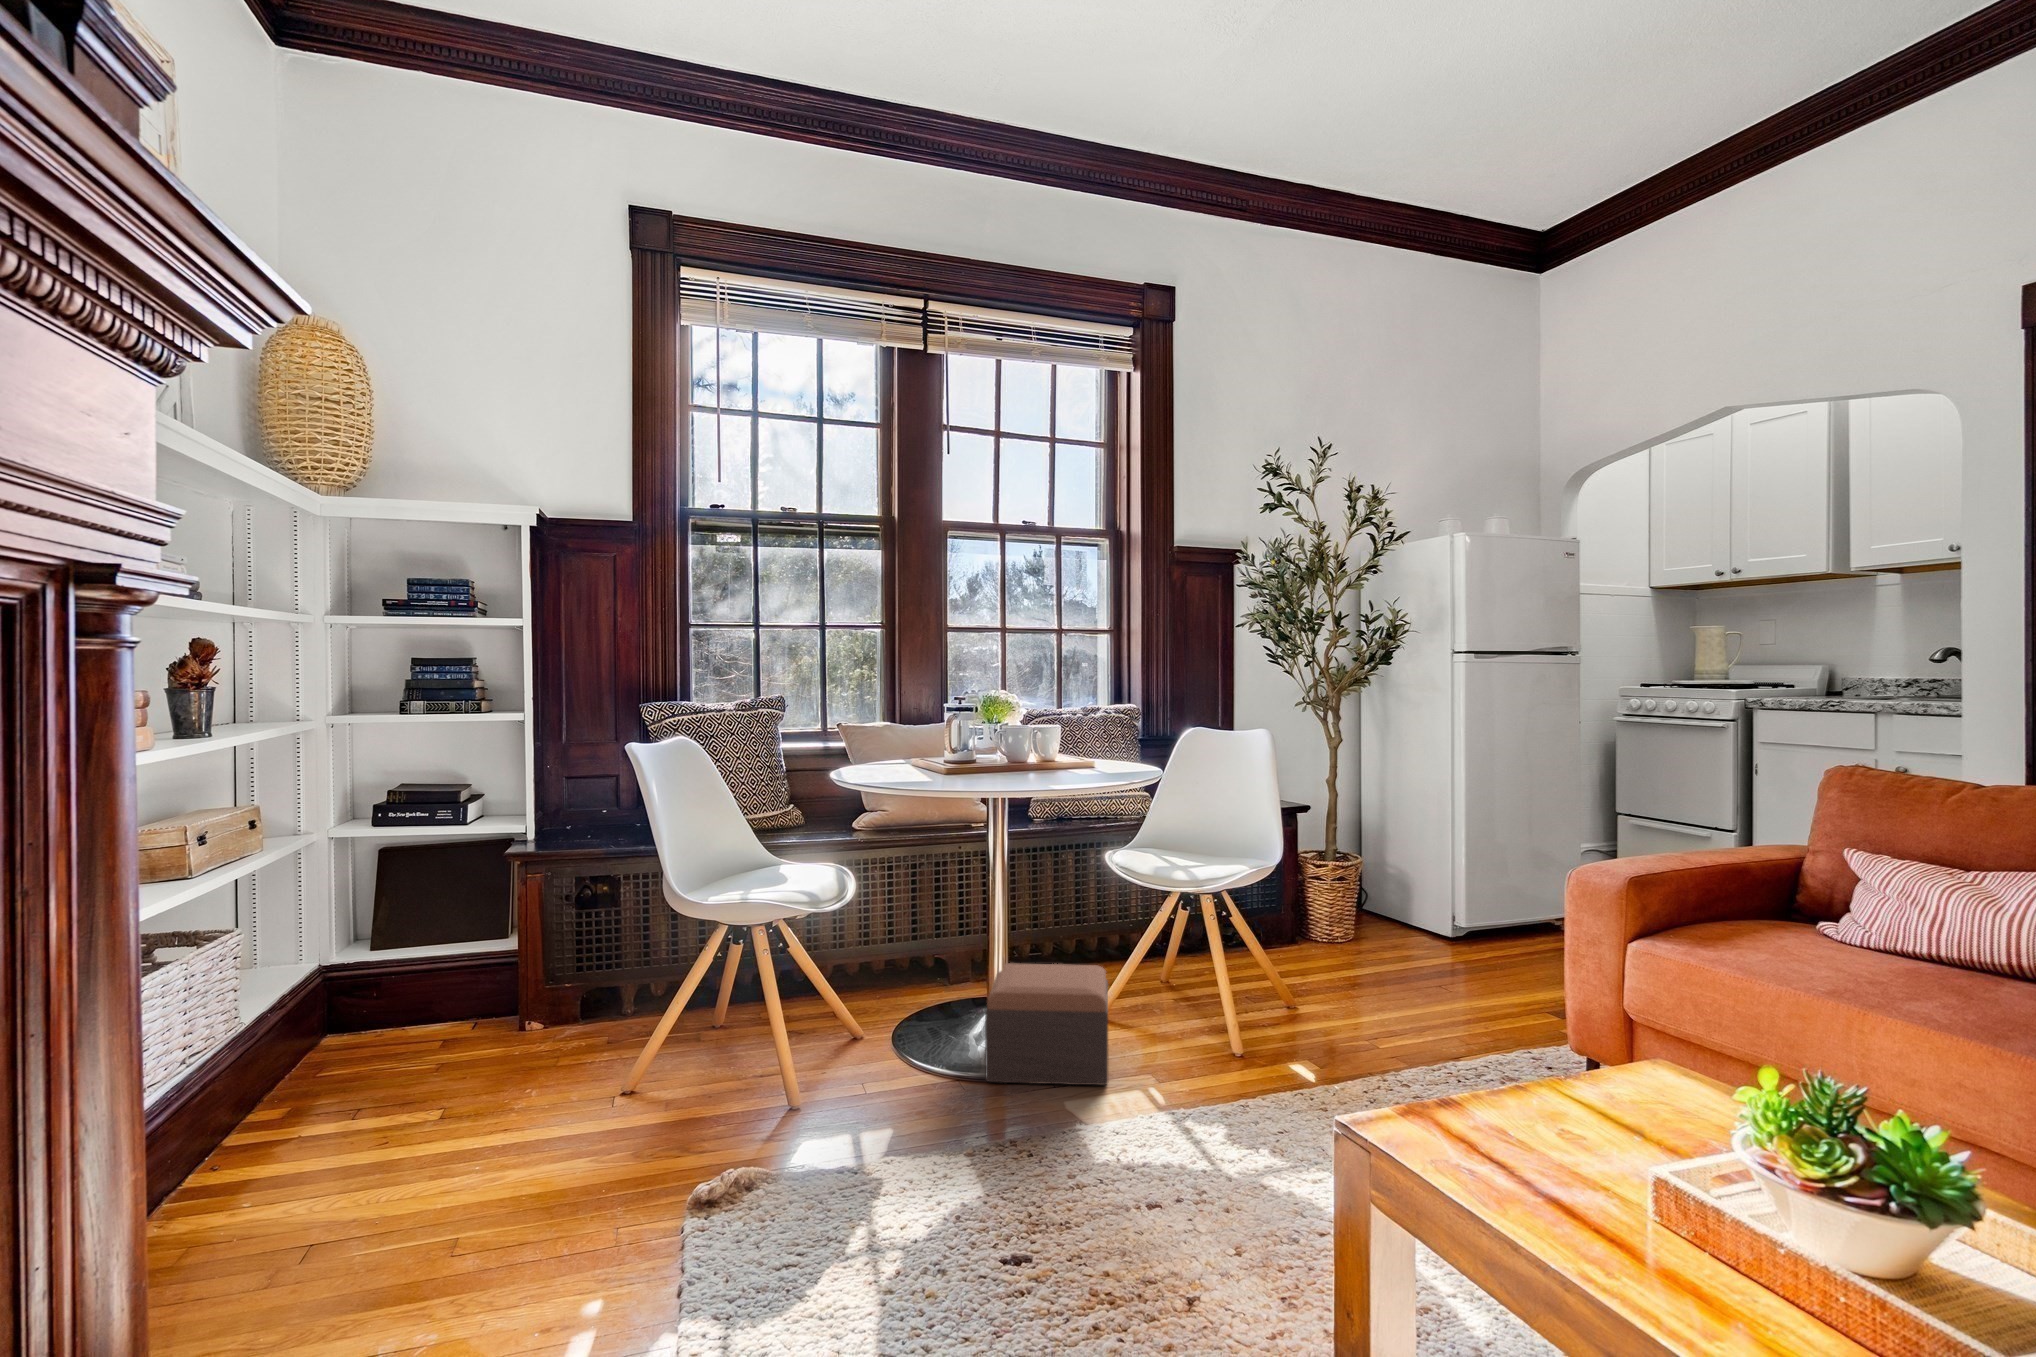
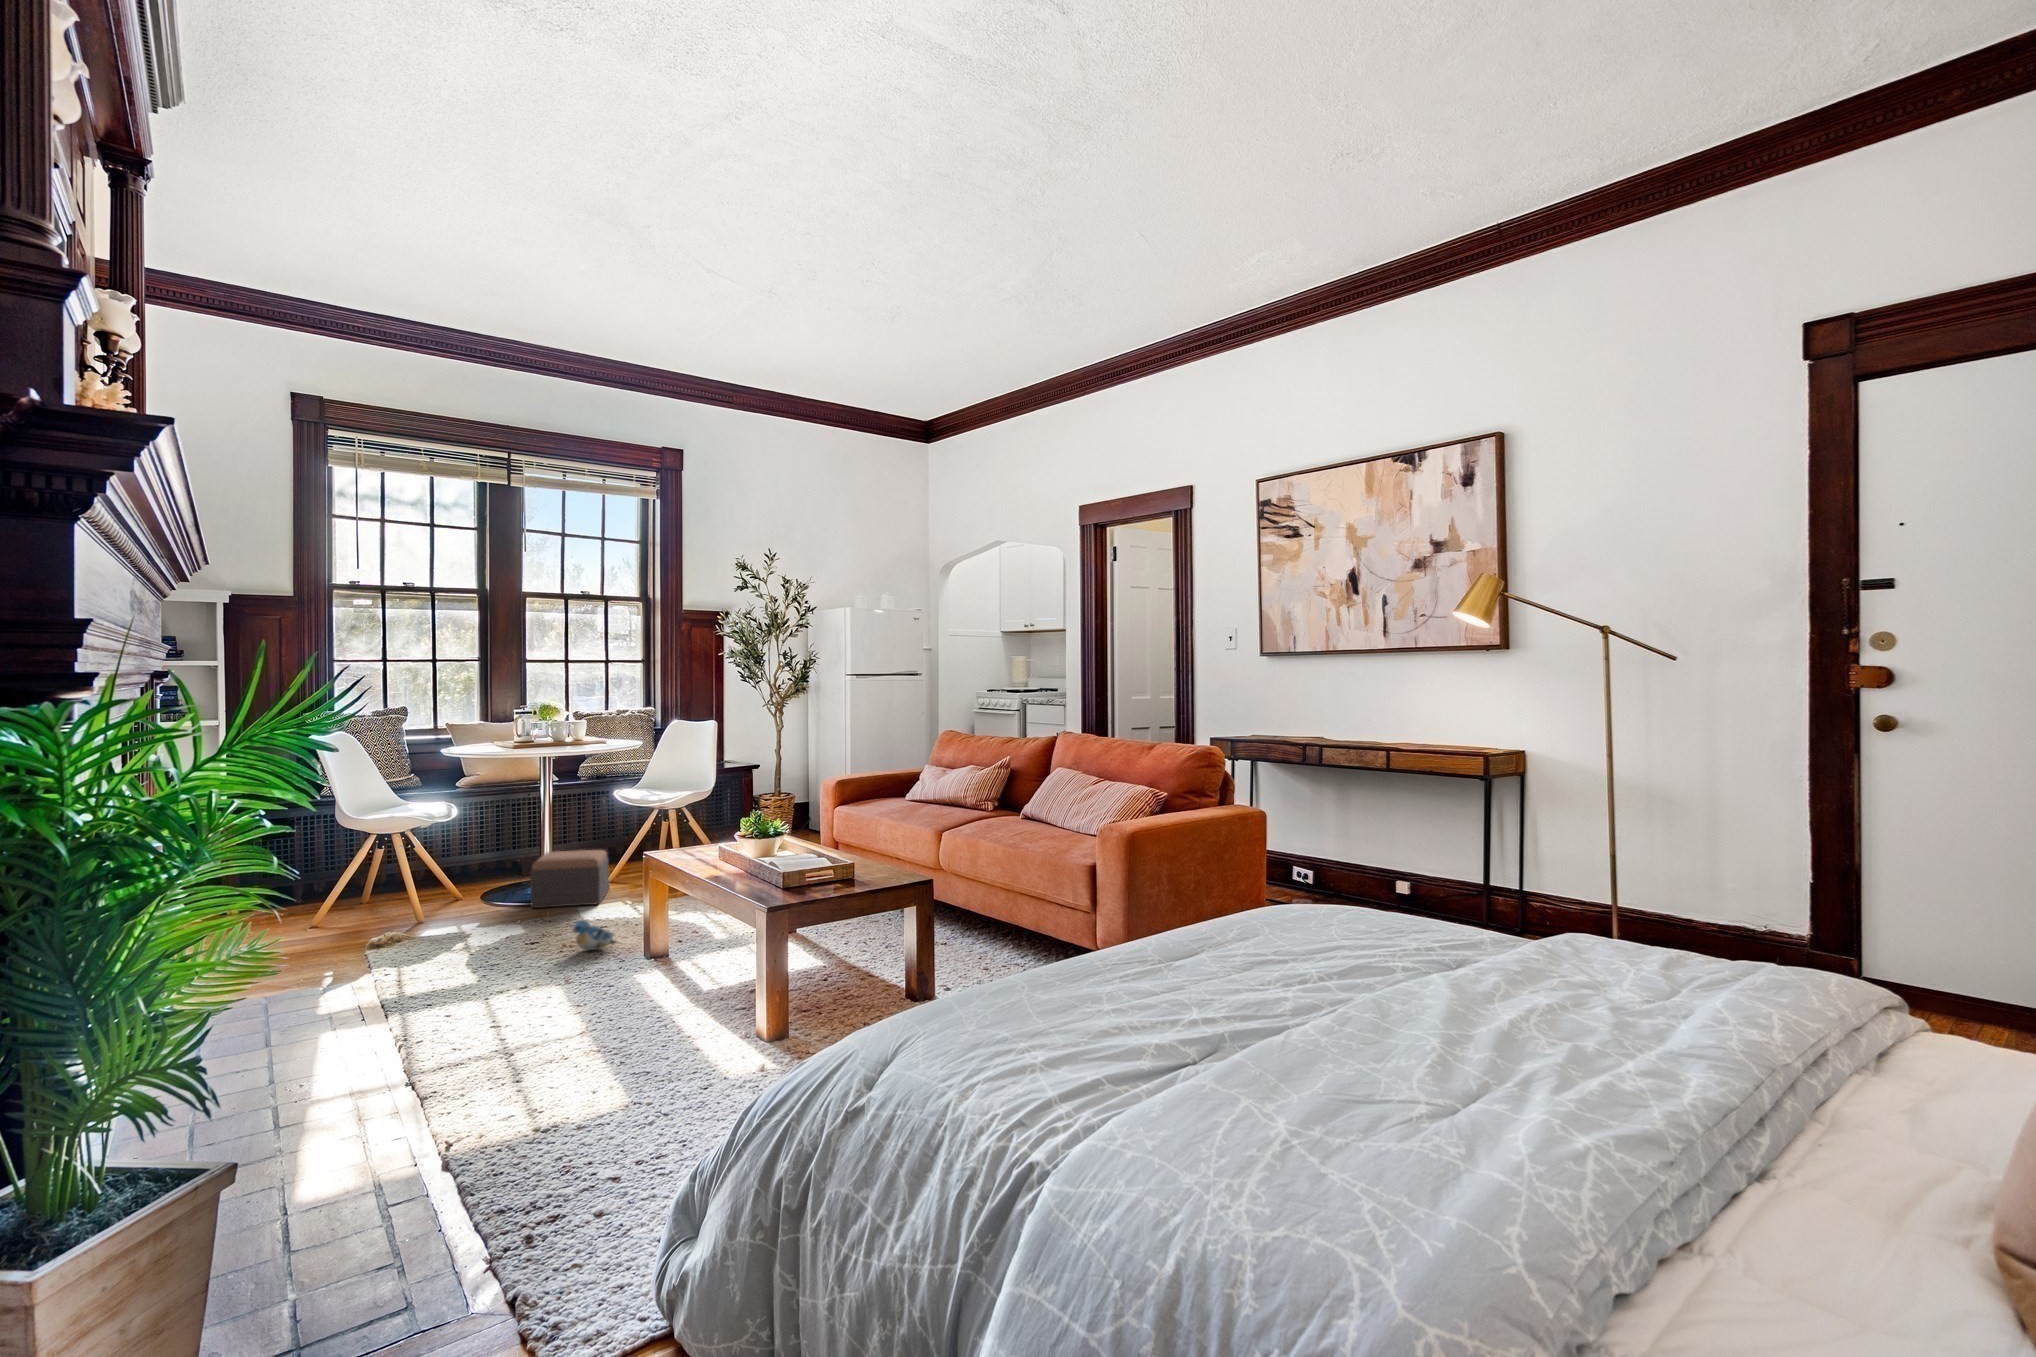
plush toy: none [1122,1215,1229,1297] -> present [573,920,616,950]

